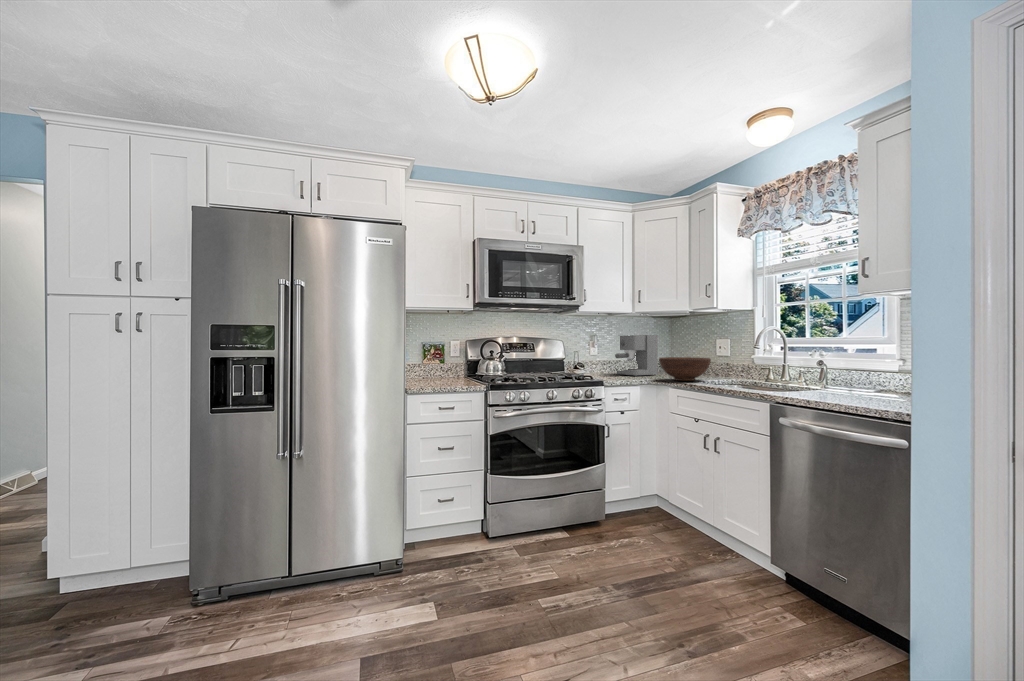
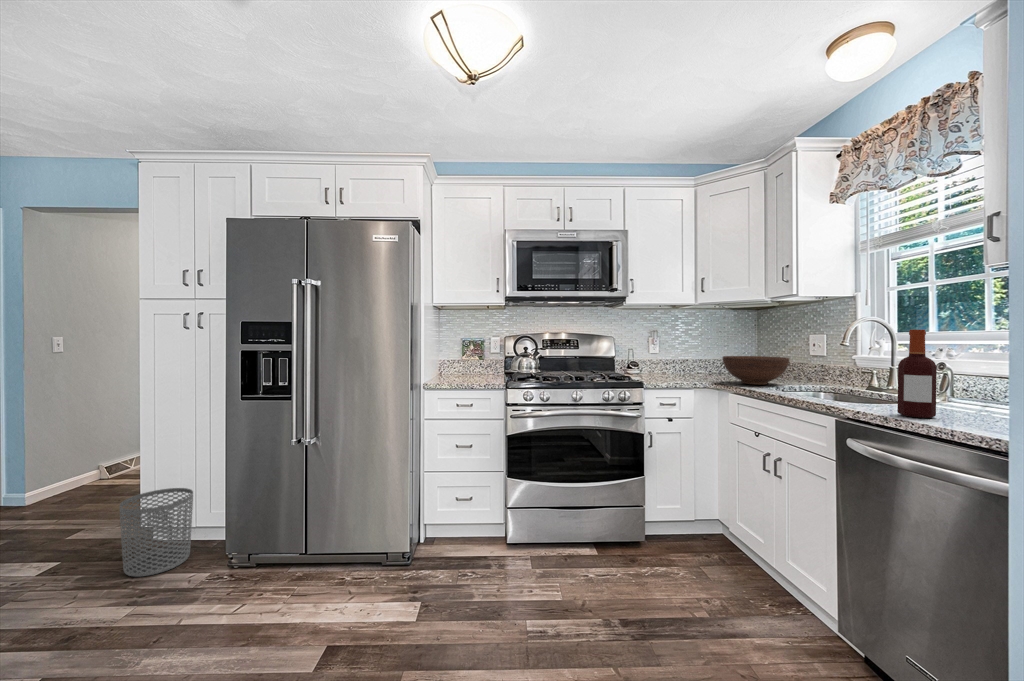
coffee maker: present [615,335,658,376] -> none [678,330,733,377]
bottle: none [805,336,828,398] -> present [897,330,937,418]
waste bin: none [52,523,142,631] -> present [120,488,193,577]

